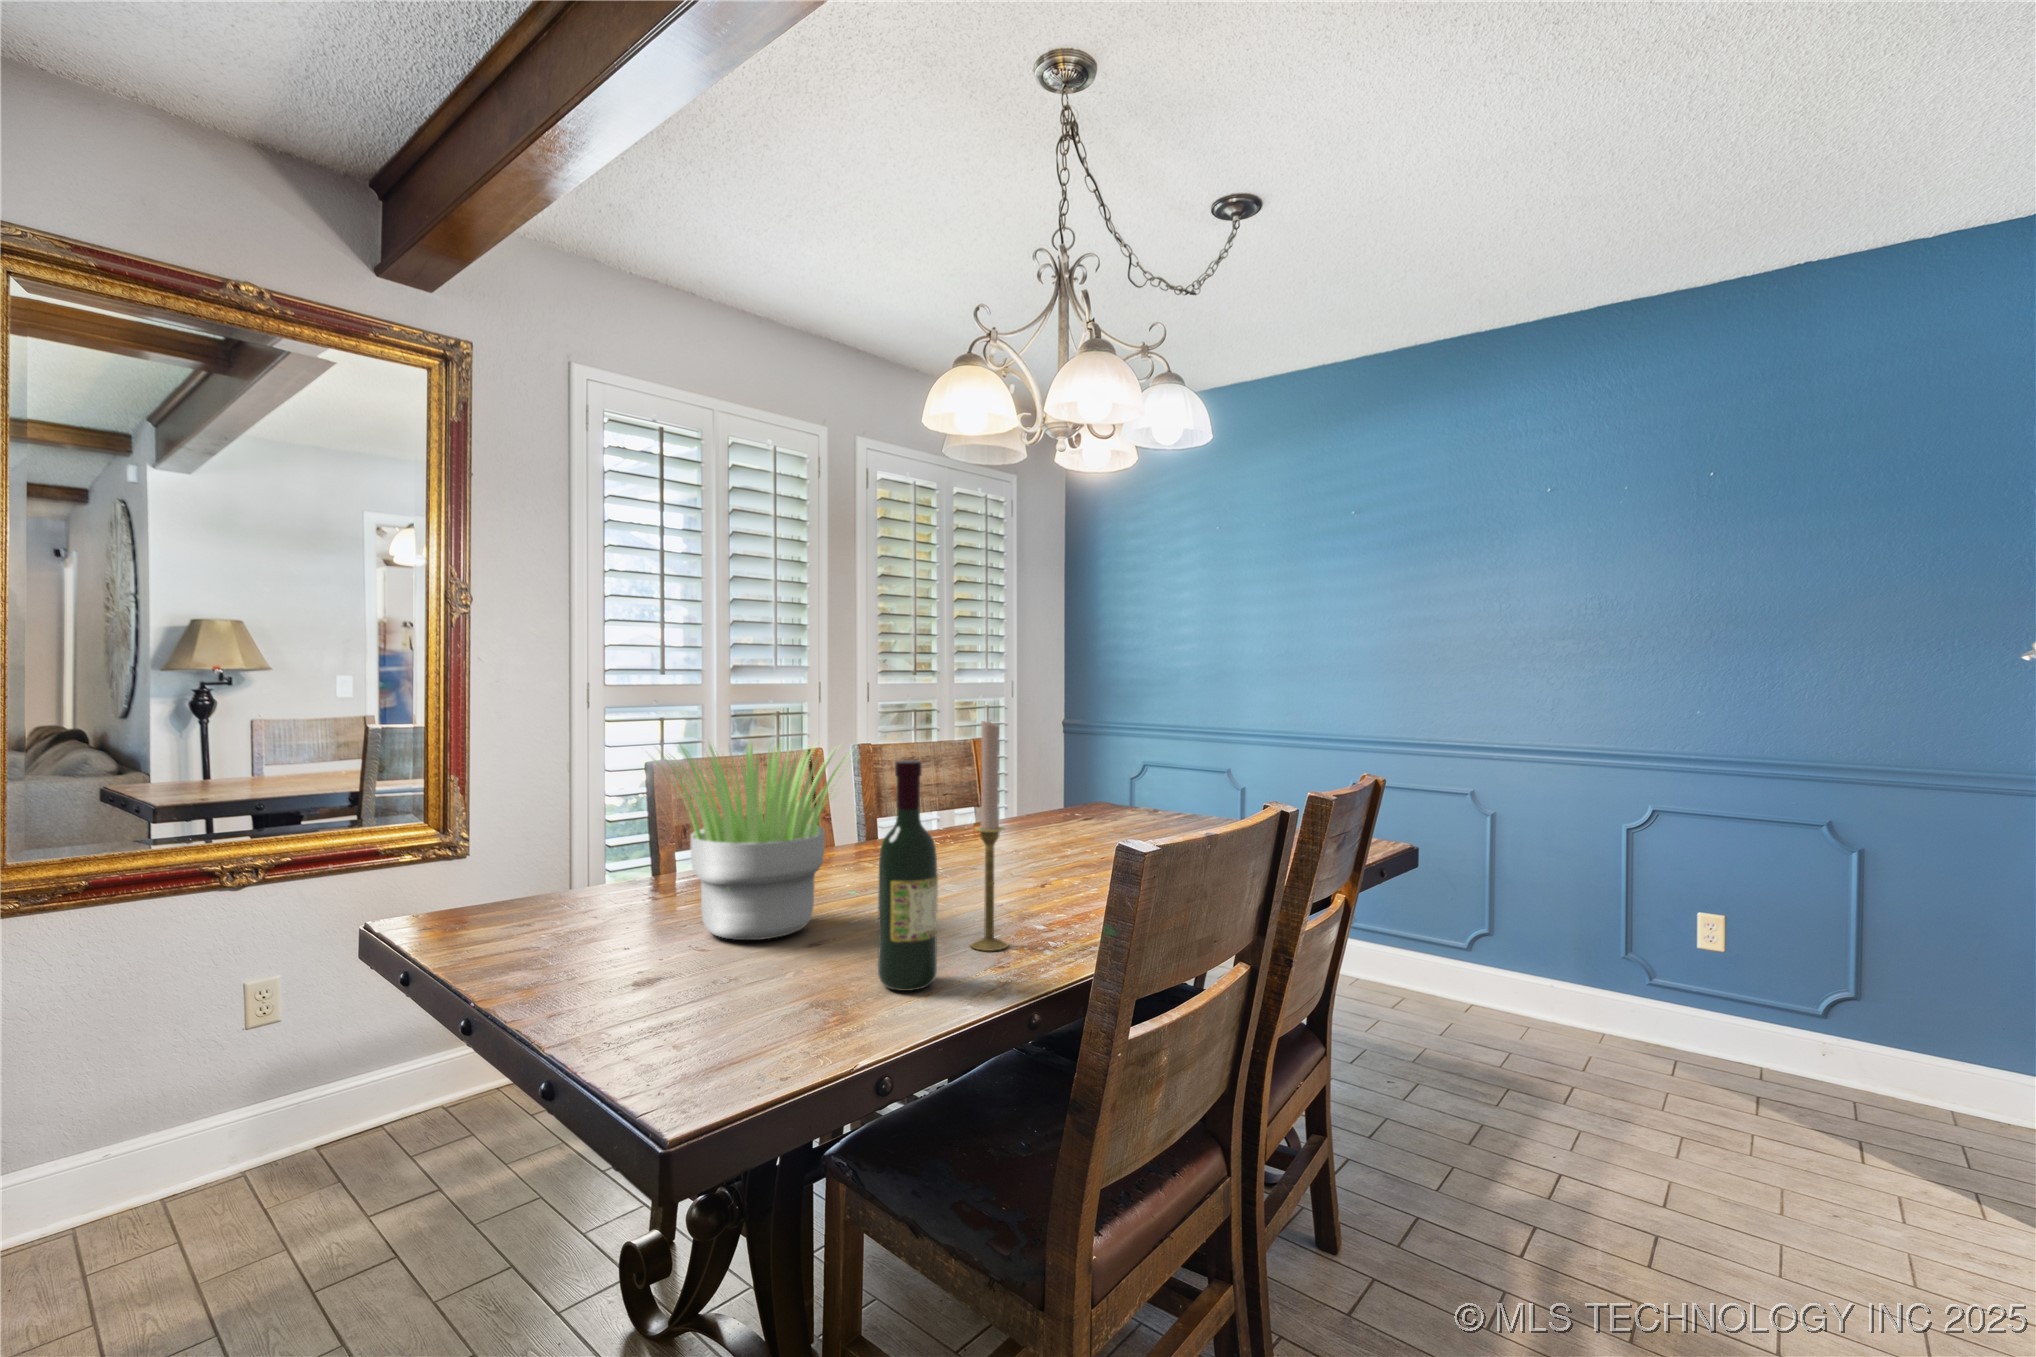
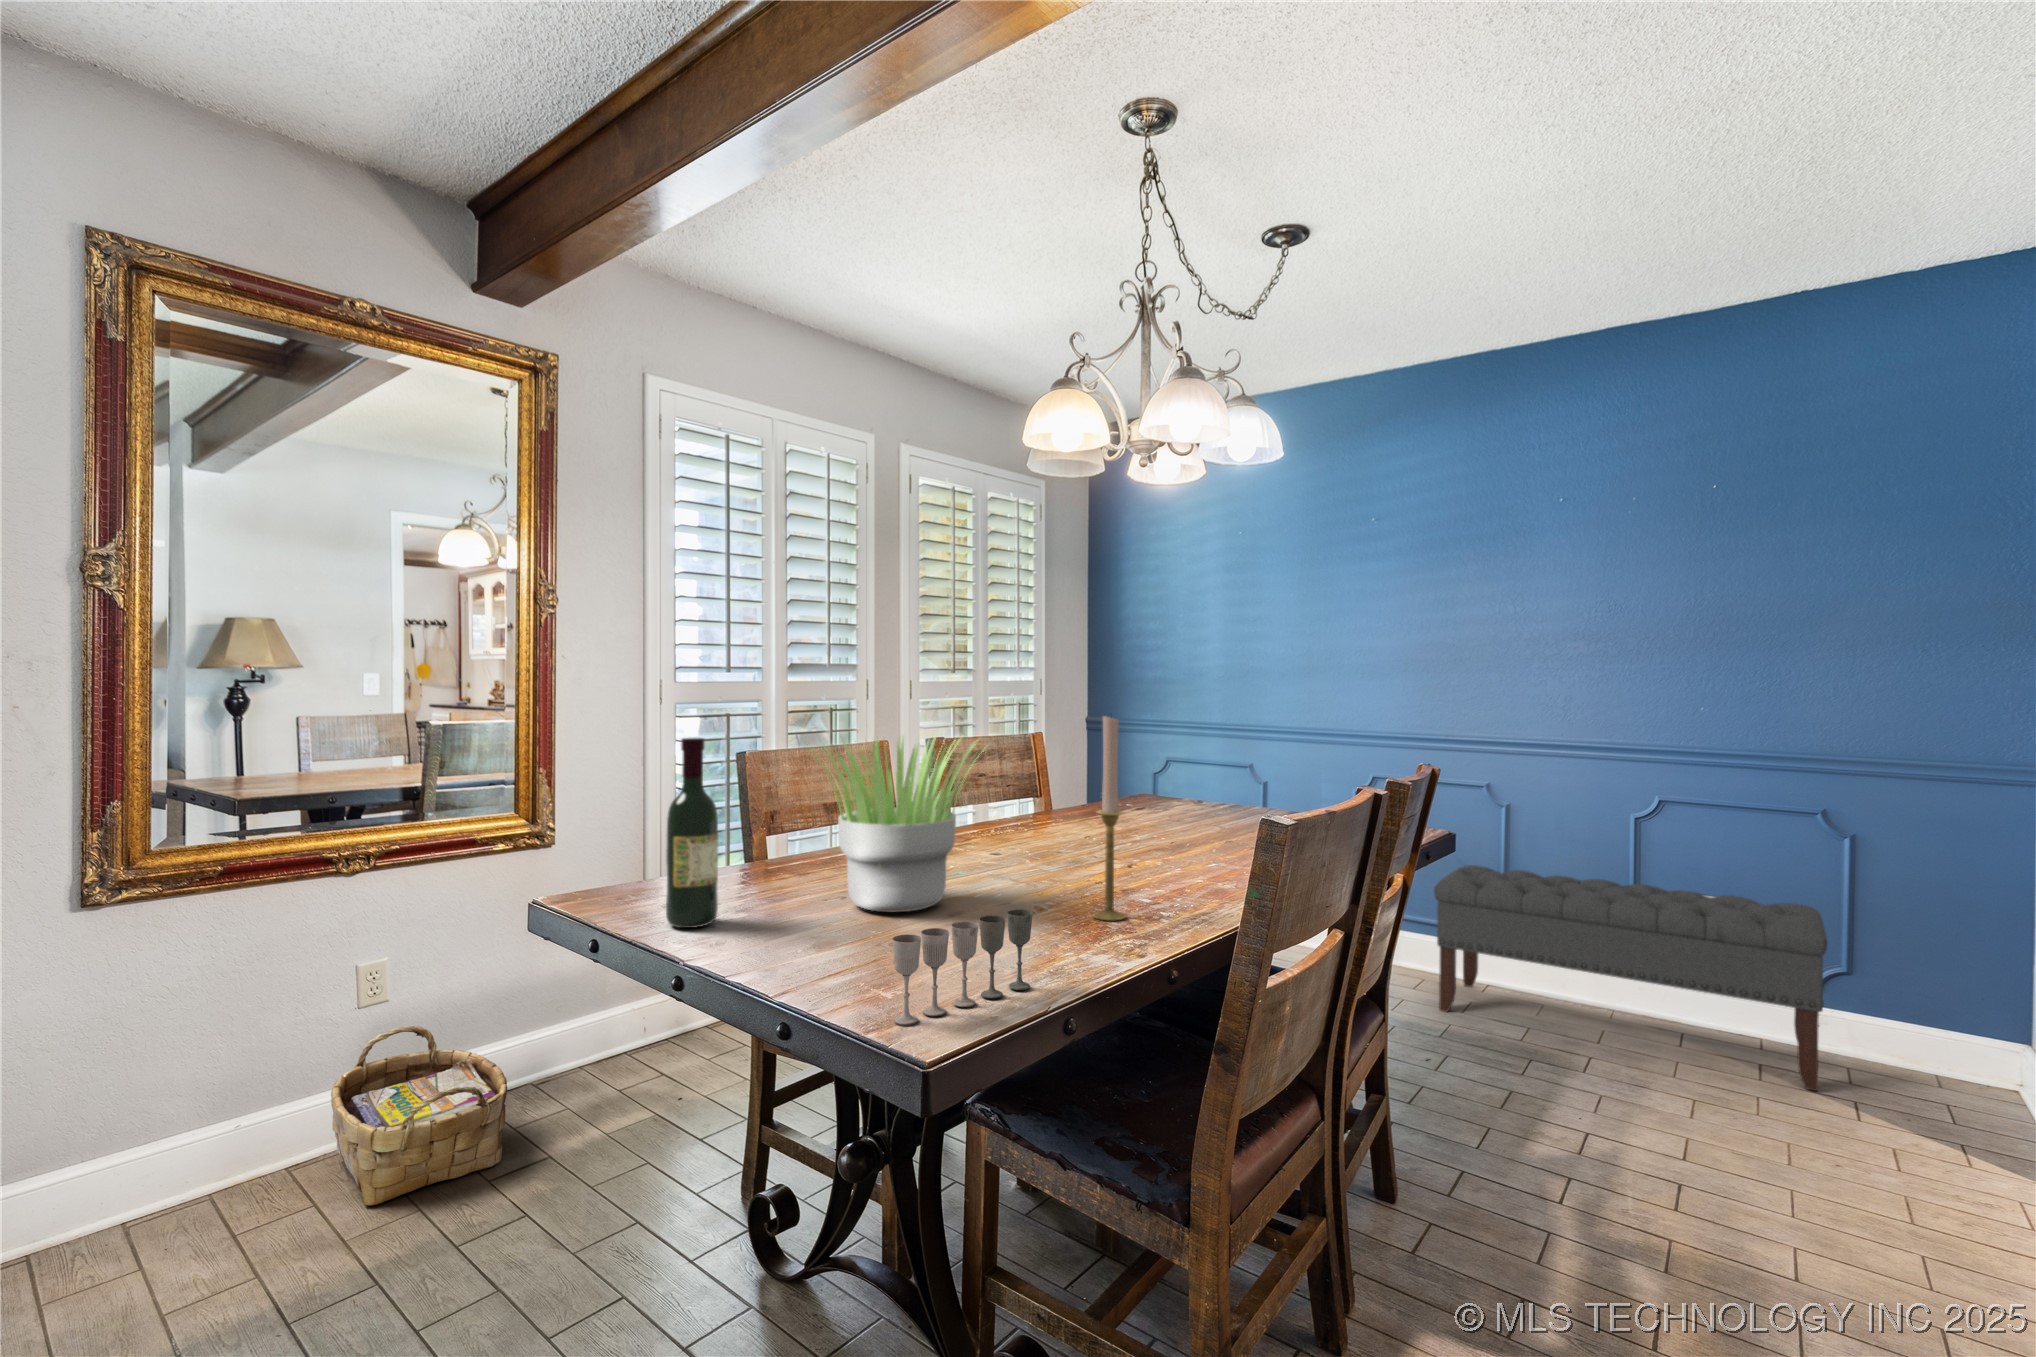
wine bottle: present [878,760,938,991] -> present [666,738,718,928]
bench: none [1409,876,1829,1127] -> present [1434,865,1827,1091]
wine glass: none [655,947,850,1090] -> present [892,909,1033,1025]
woven basket: none [199,1047,395,1244] -> present [331,1026,507,1205]

